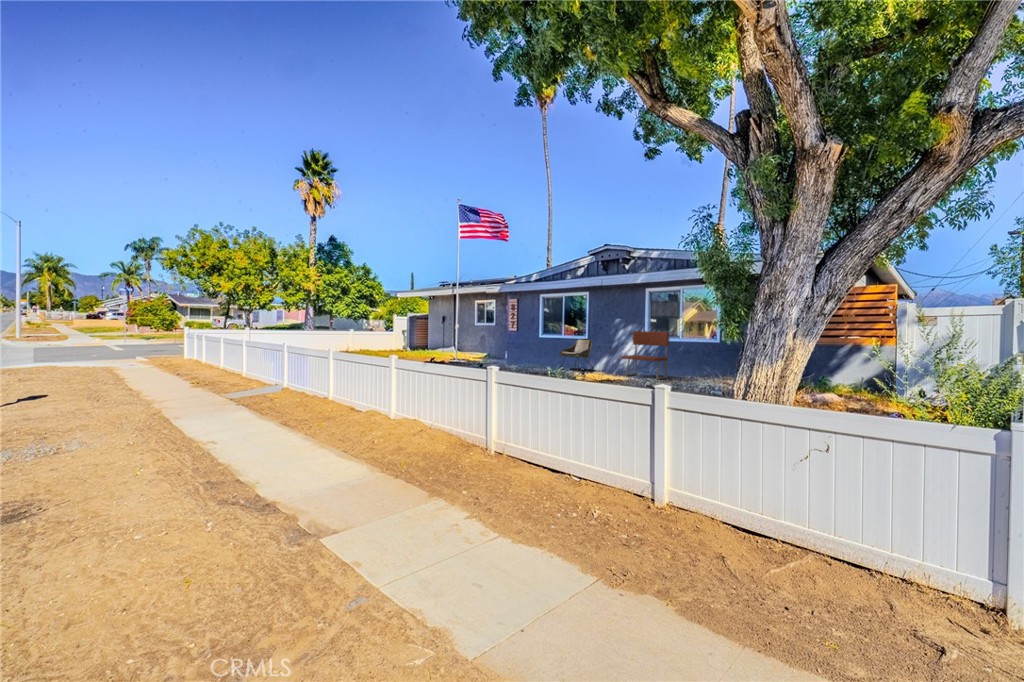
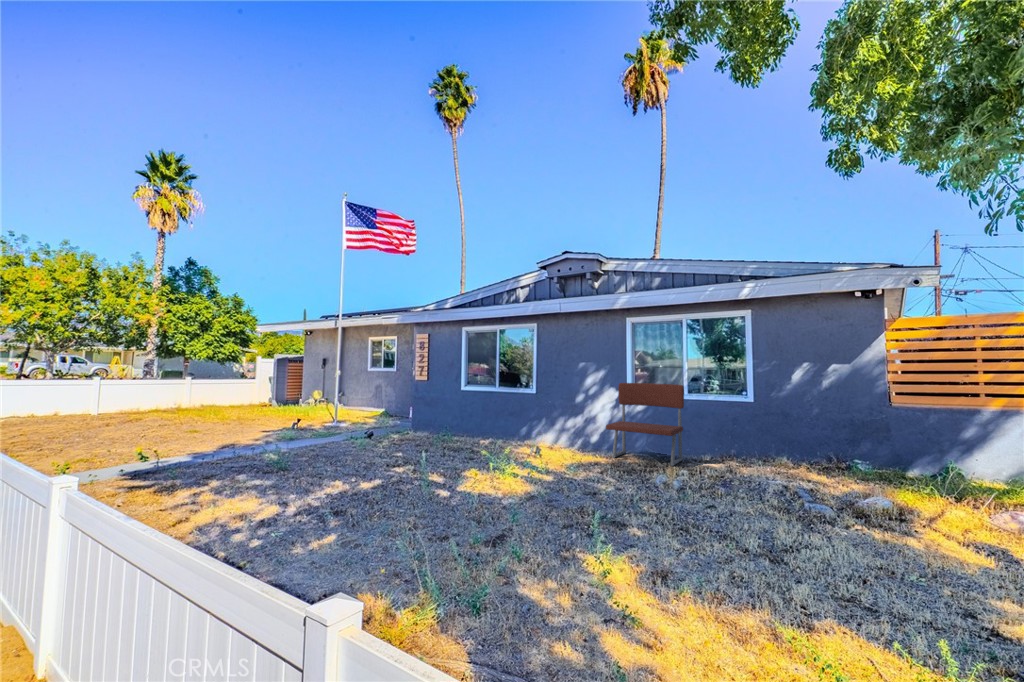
lounge chair: present [559,339,593,371] -> none [497,393,550,448]

